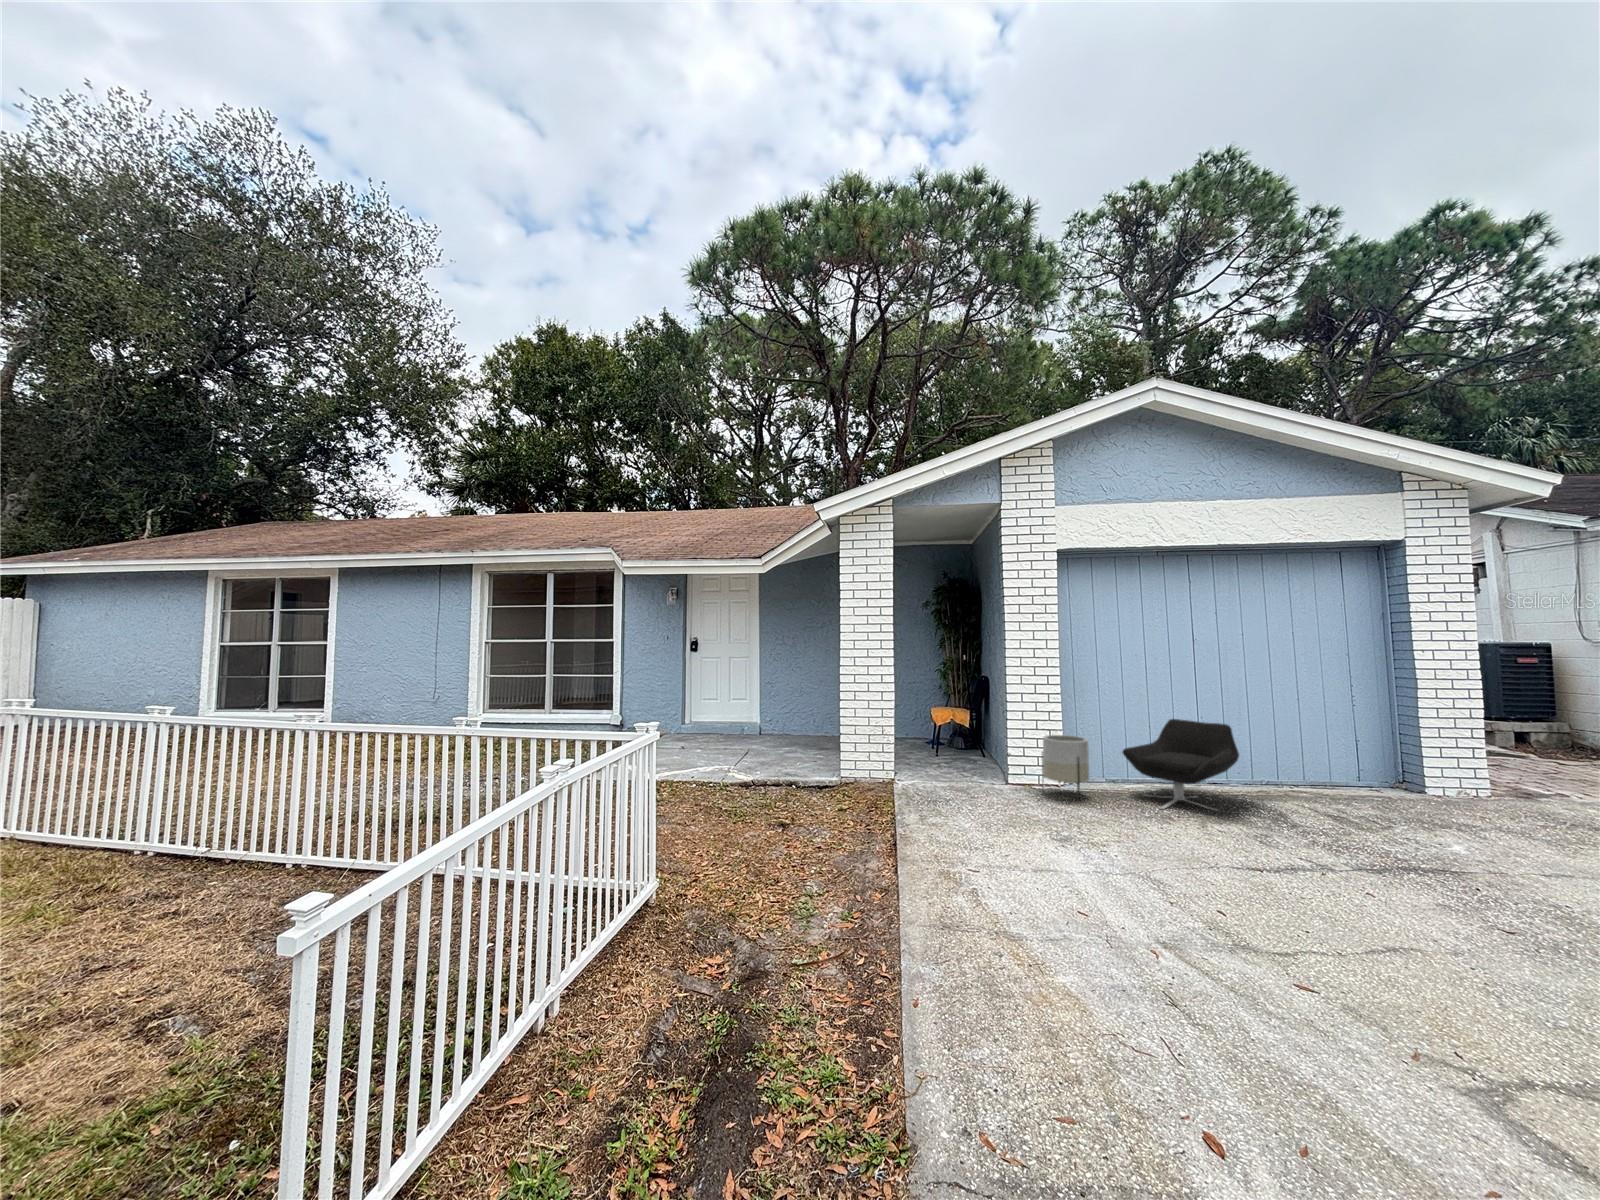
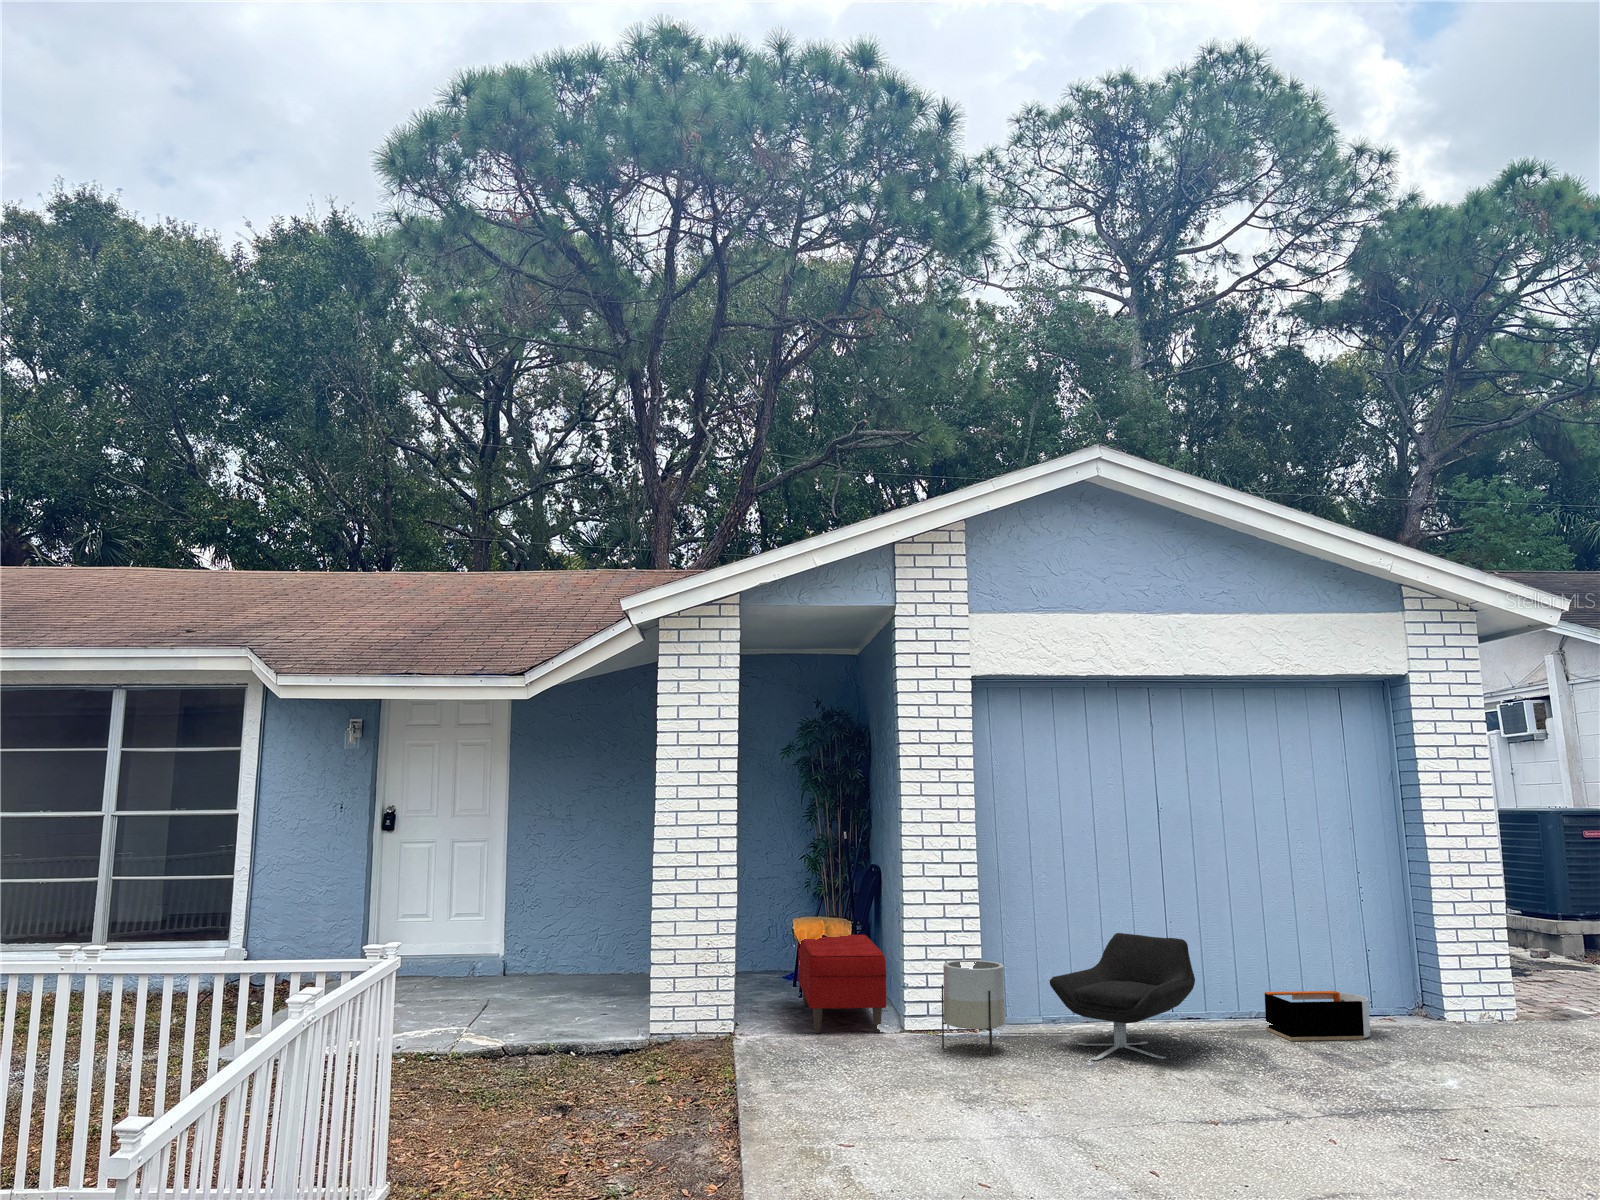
bench: none [940,715,1001,780] -> present [798,935,887,1033]
storage bin: none [1289,763,1384,802] -> present [1265,991,1370,1041]

